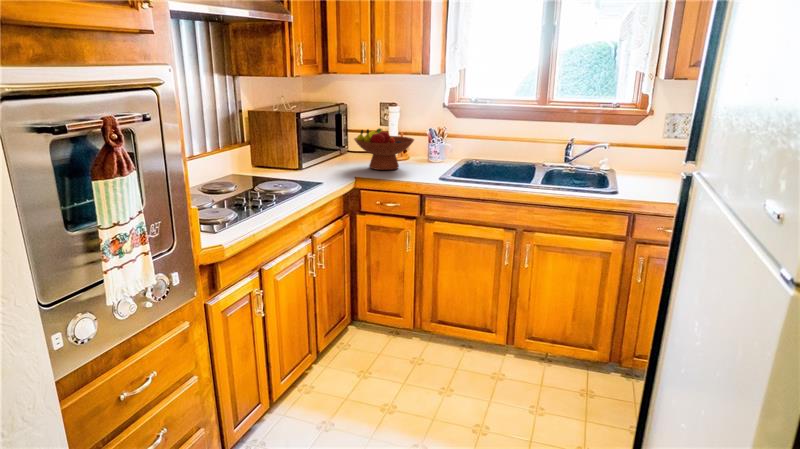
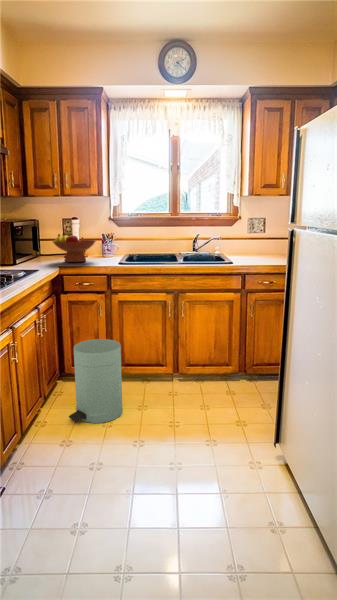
trash can: none [341,286,420,407] -> present [69,339,123,423]

